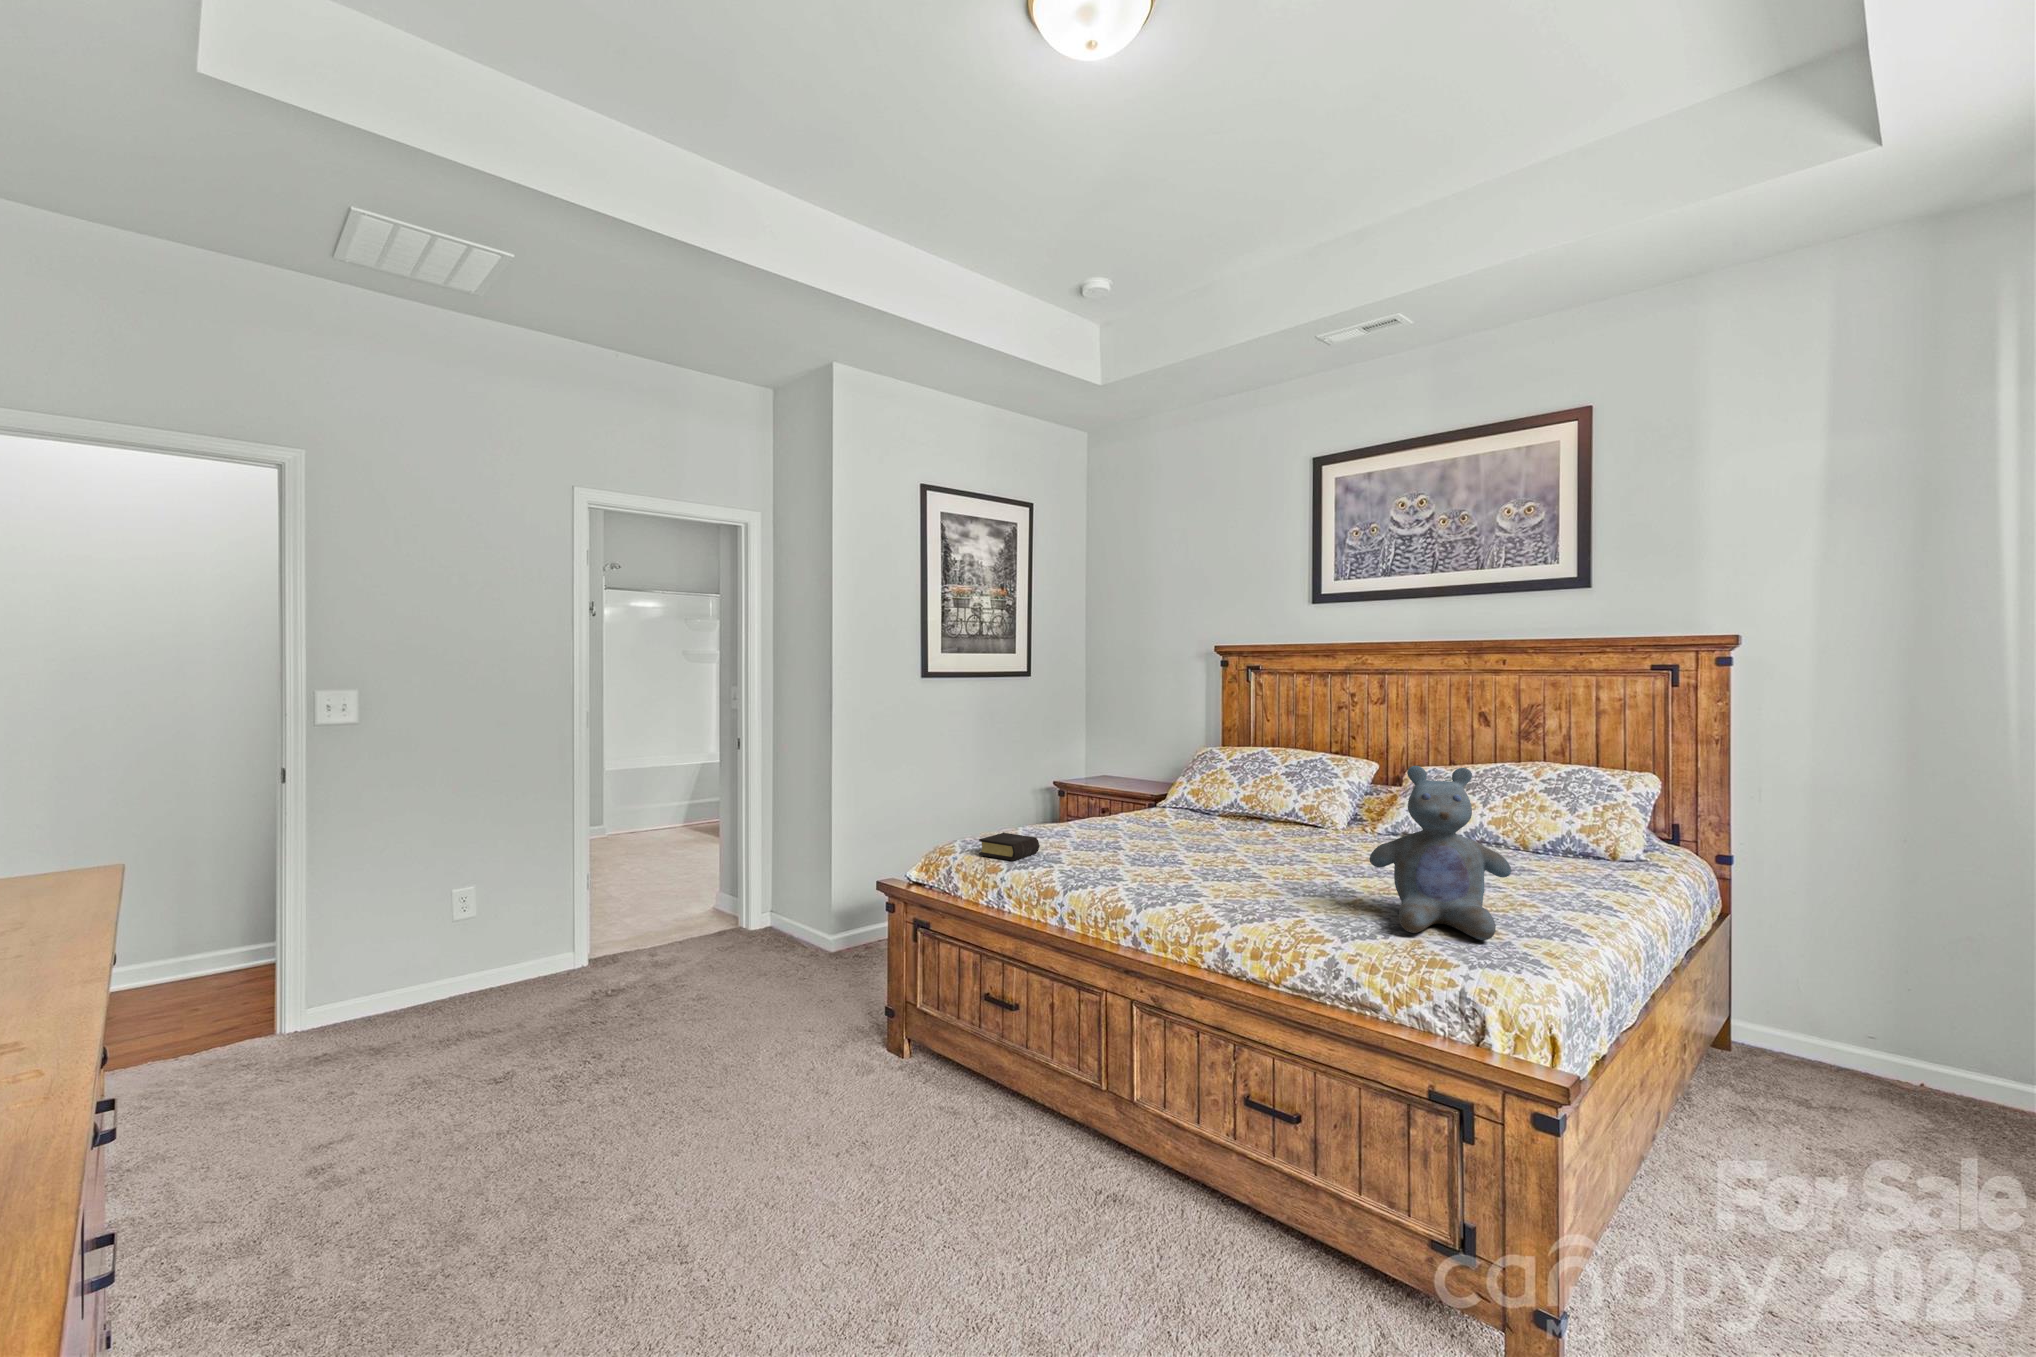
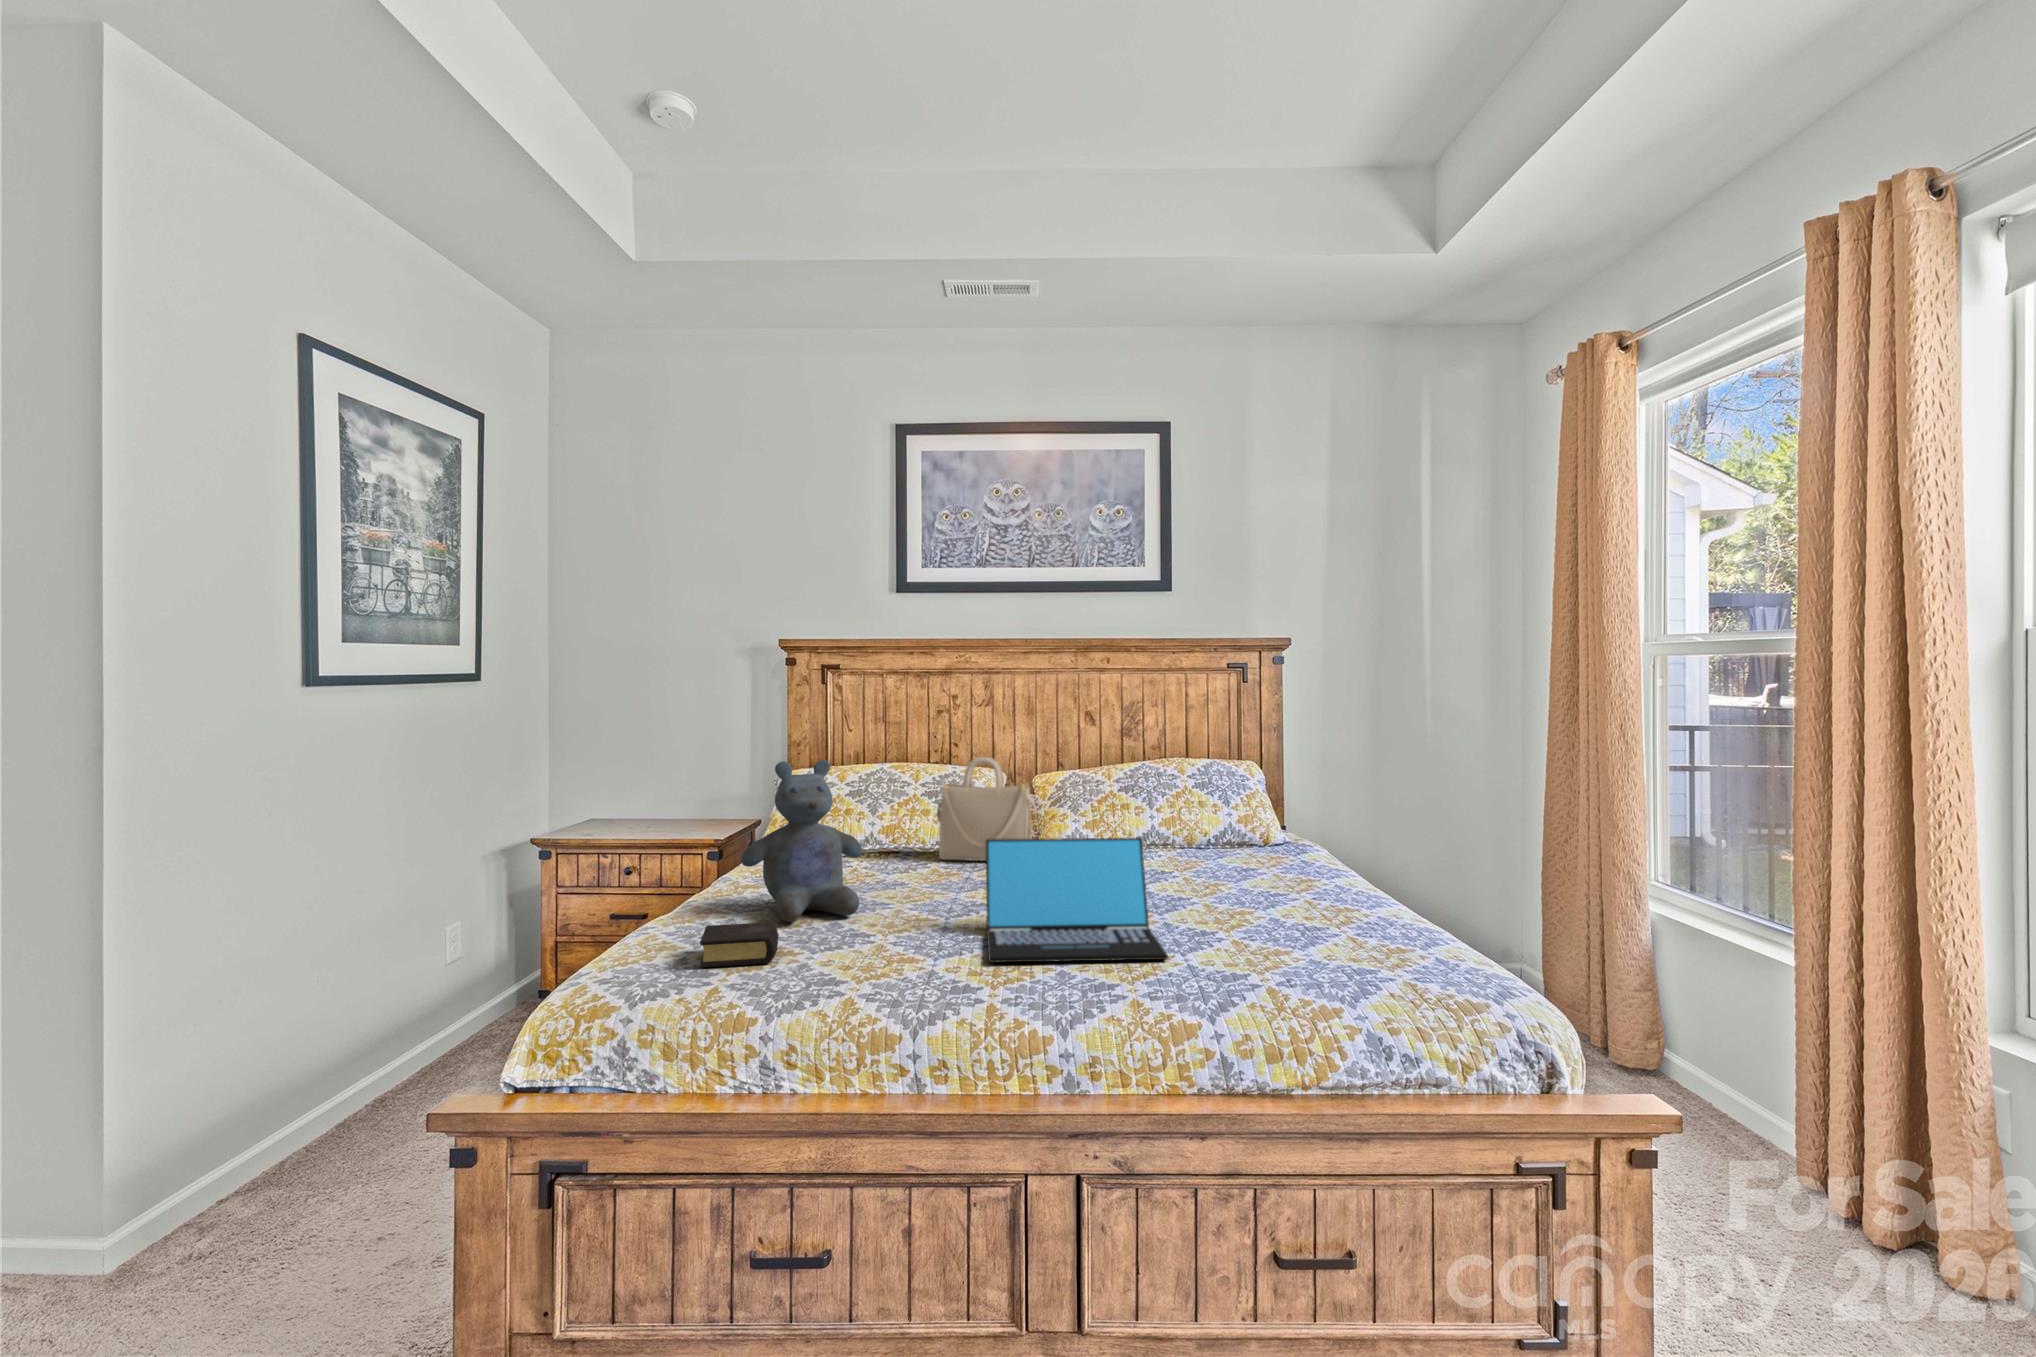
handbag: none [1261,744,1345,837] -> present [937,757,1037,861]
stuffed bear: present [1369,766,1511,940] -> present [741,760,862,922]
laptop: none [1120,803,1301,917] -> present [986,838,1168,963]

